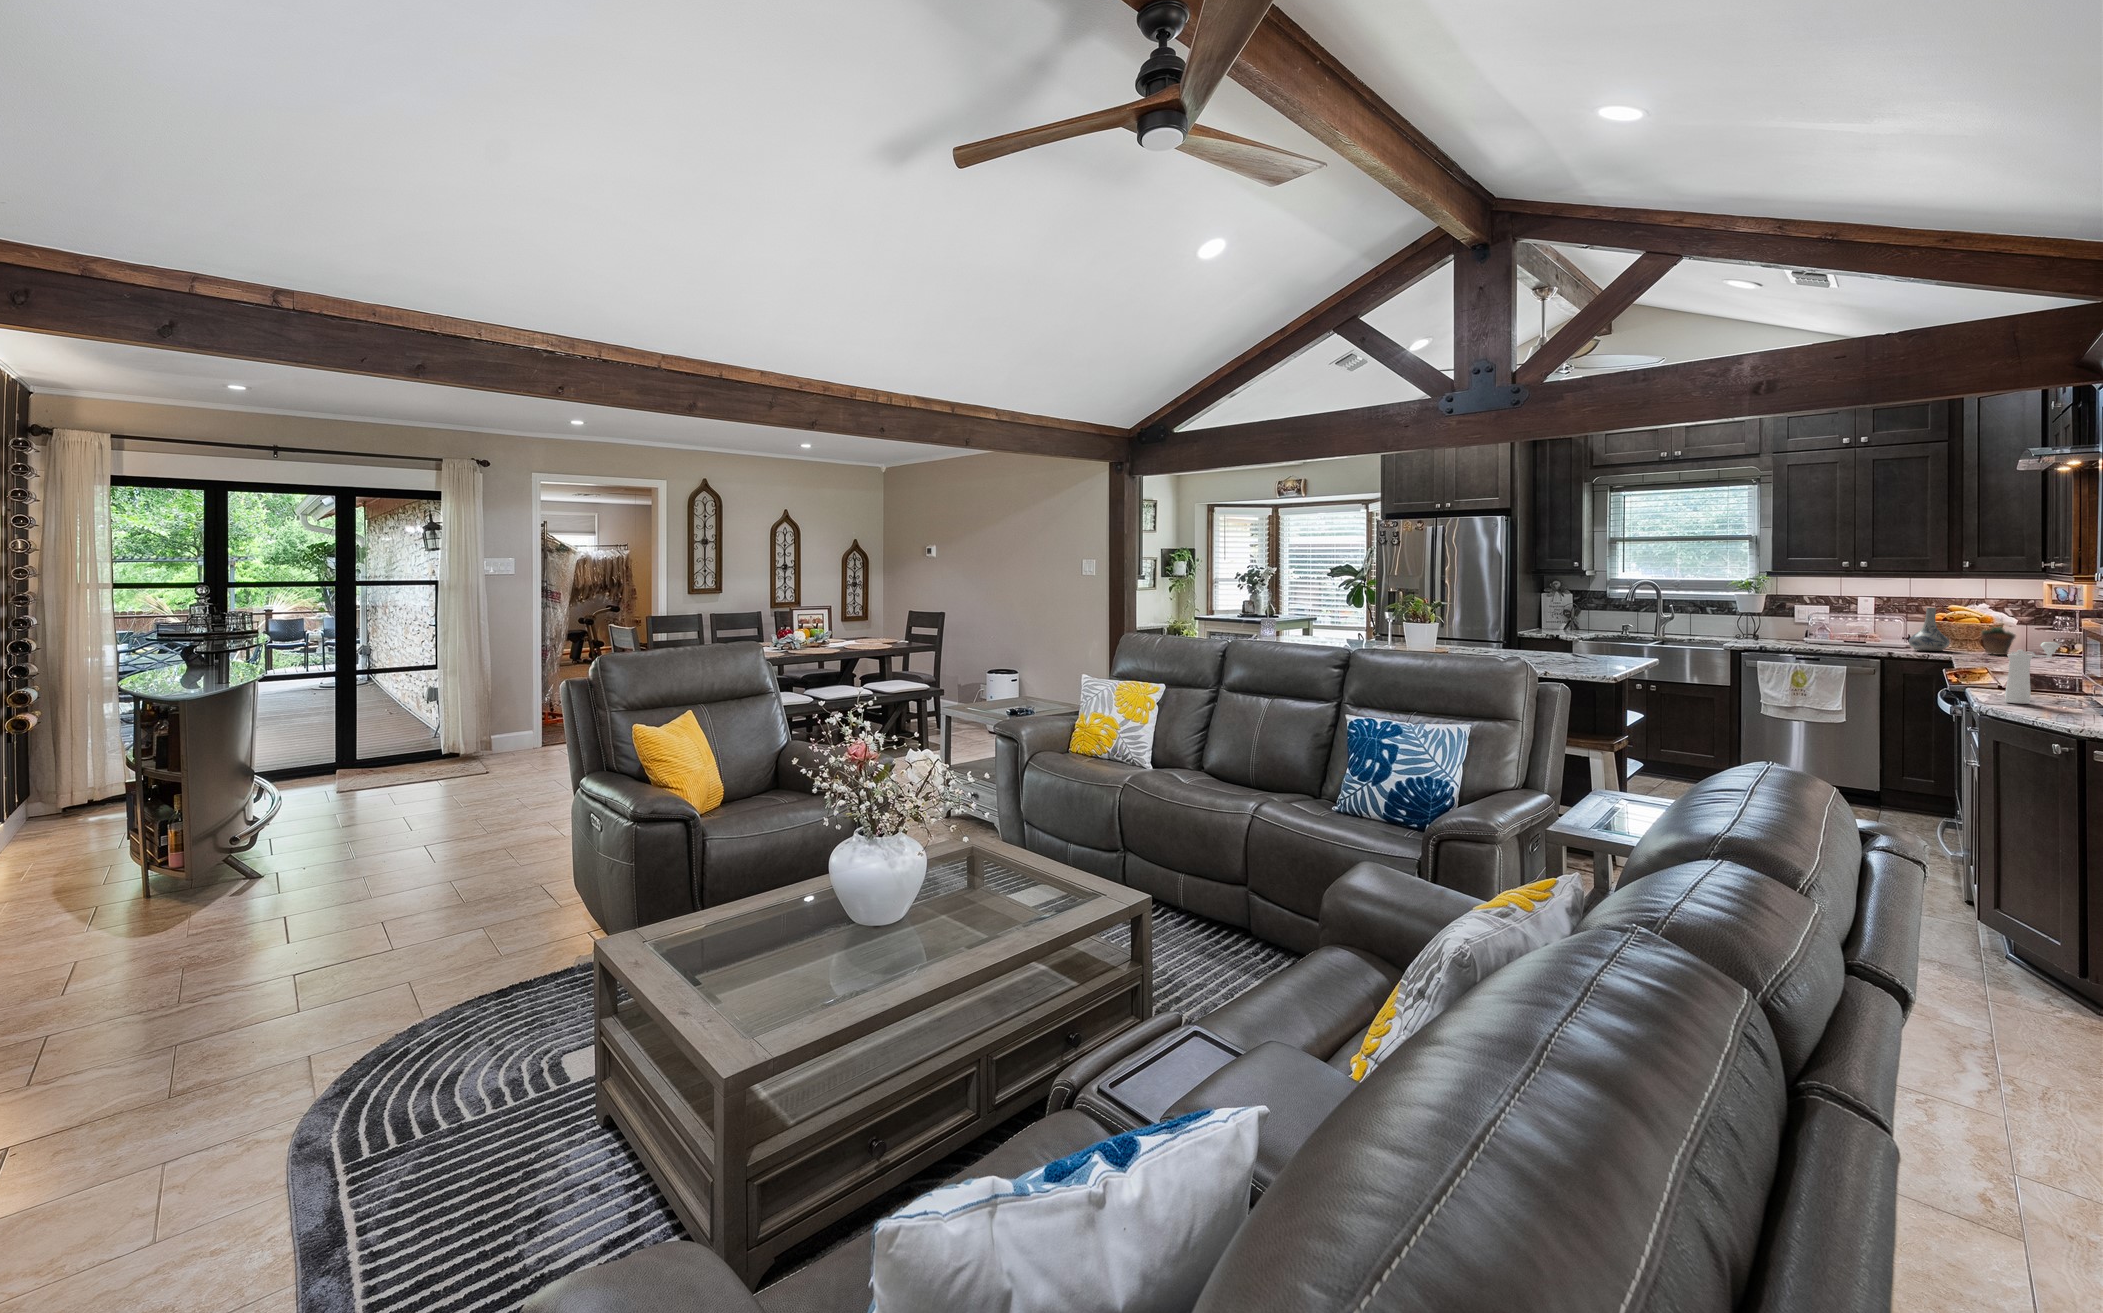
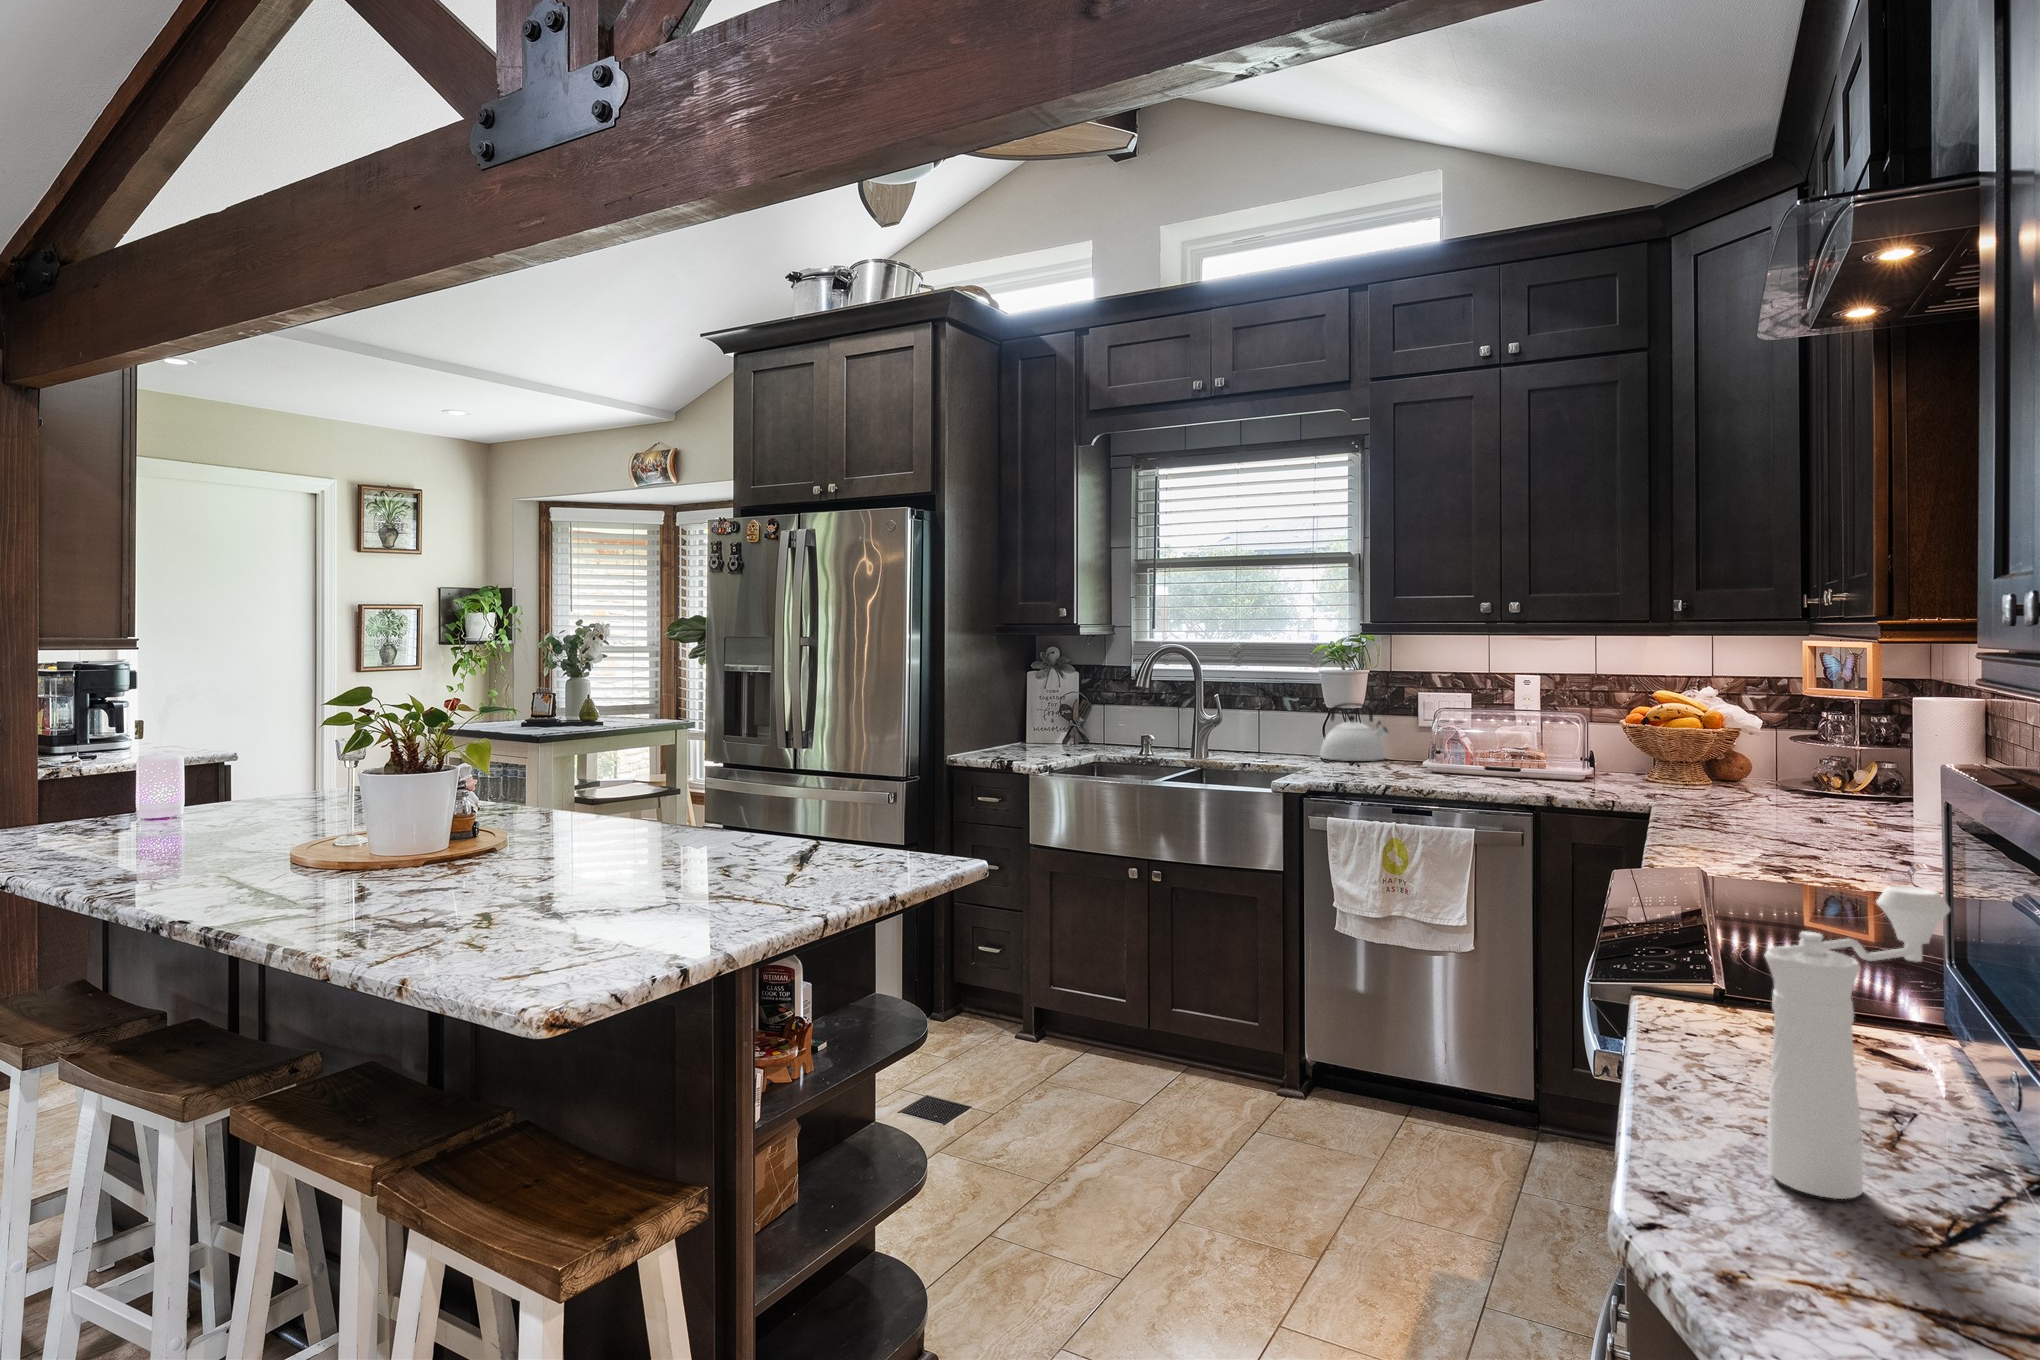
decorative vase: present [1909,608,1950,651] -> none [1582,700,1652,795]
kettle: none [1732,610,1777,639] -> present [1320,703,1388,761]
succulent plant: present [1981,626,2015,655] -> none [1704,721,1767,807]

